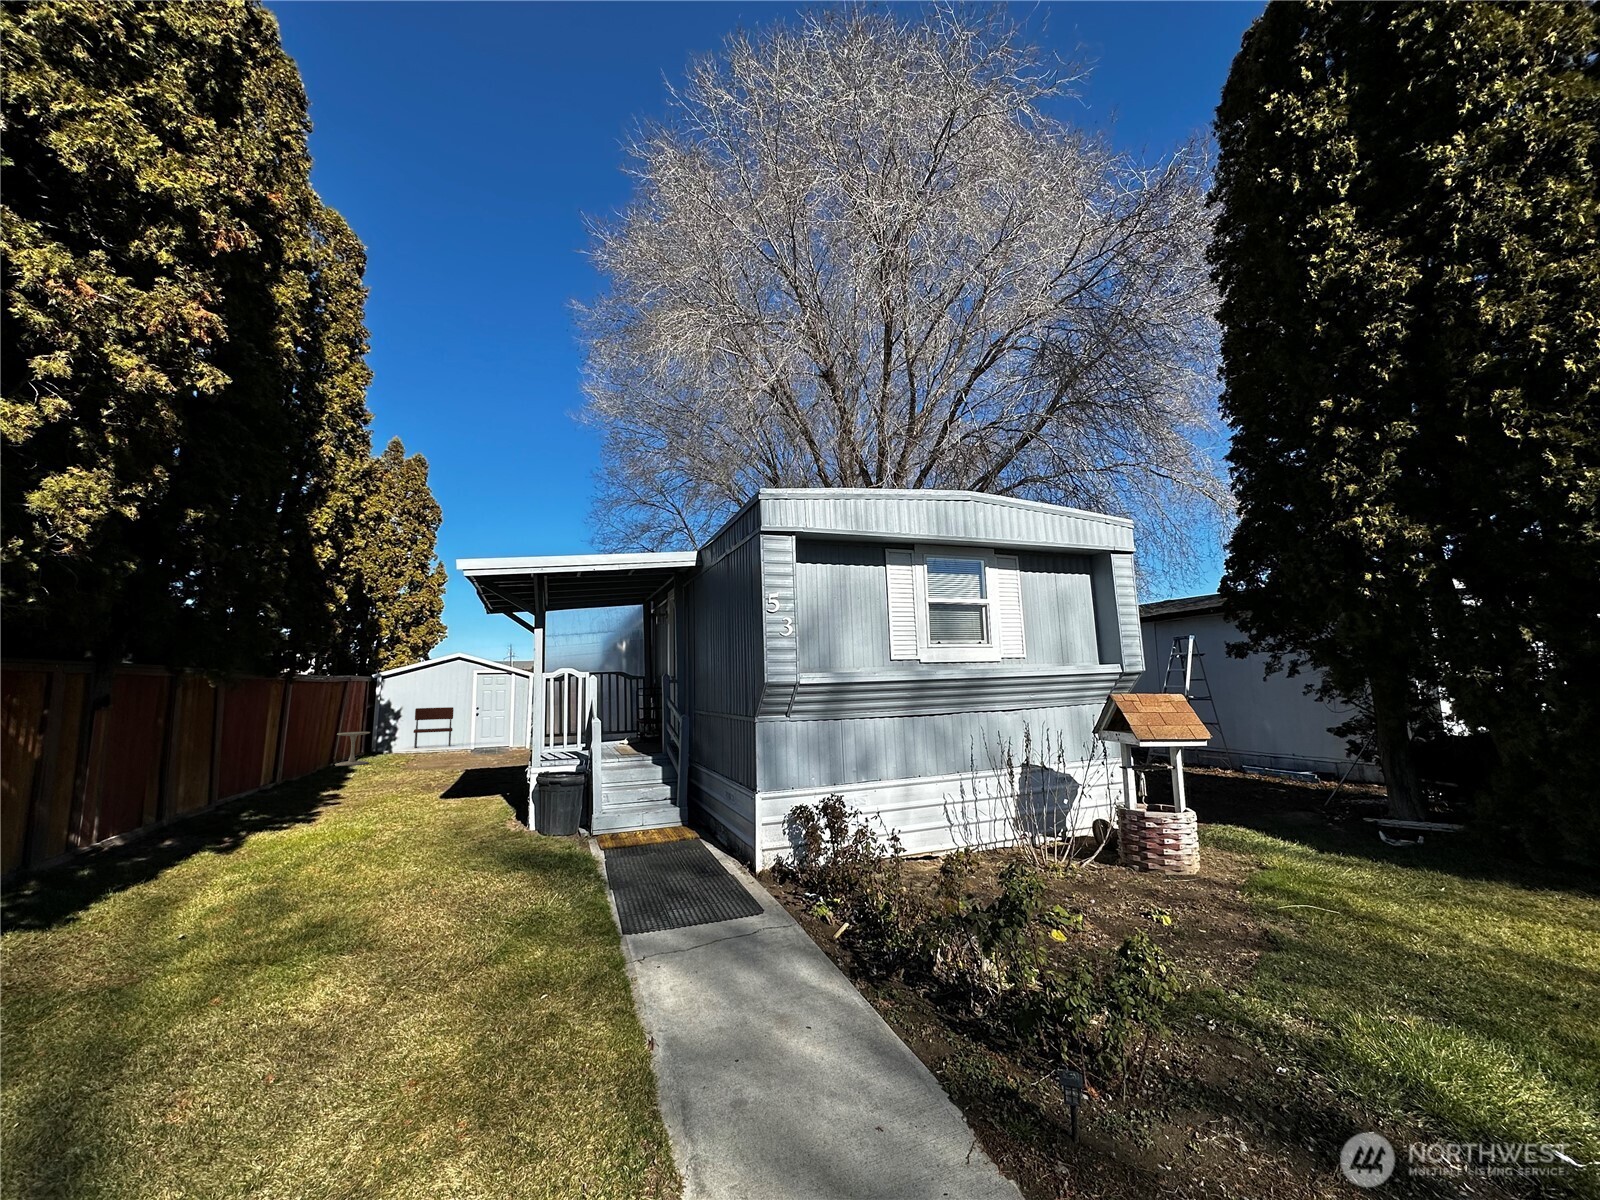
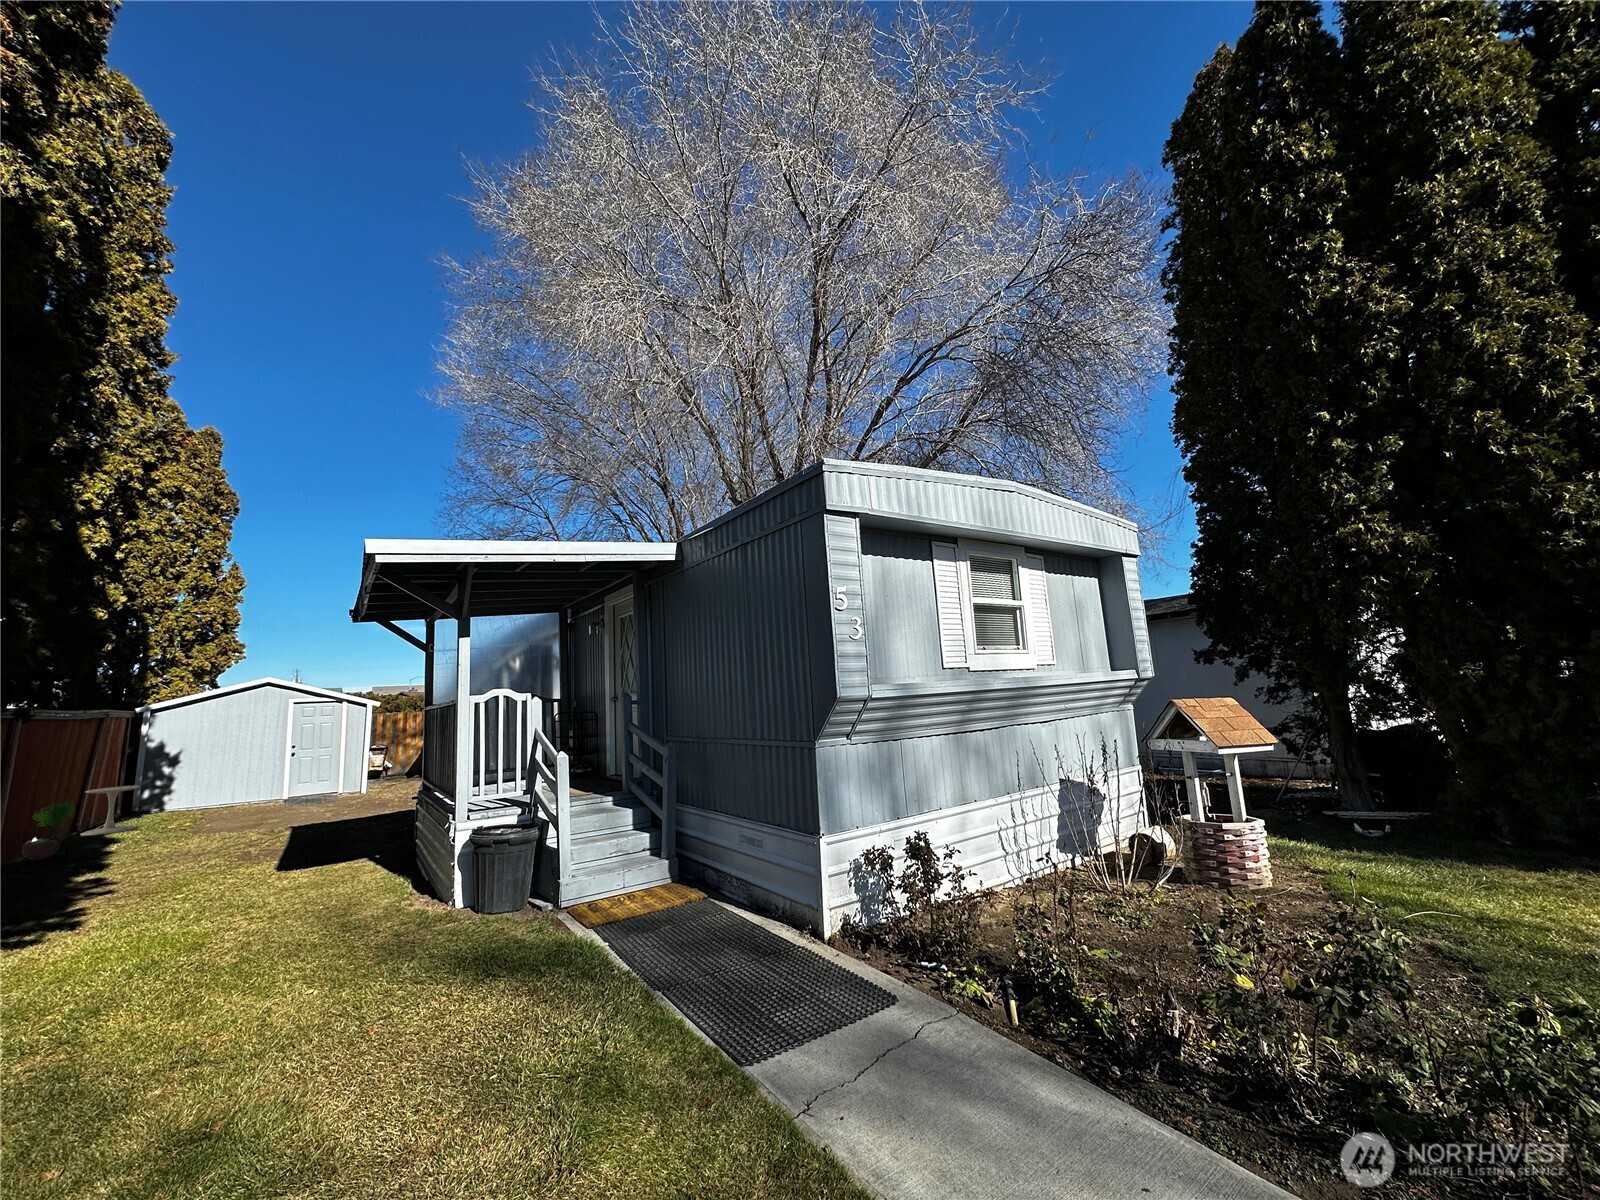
bench: present [413,707,454,748] -> none [199,746,258,801]
potted tree: none [297,737,327,778] -> present [22,802,74,860]

